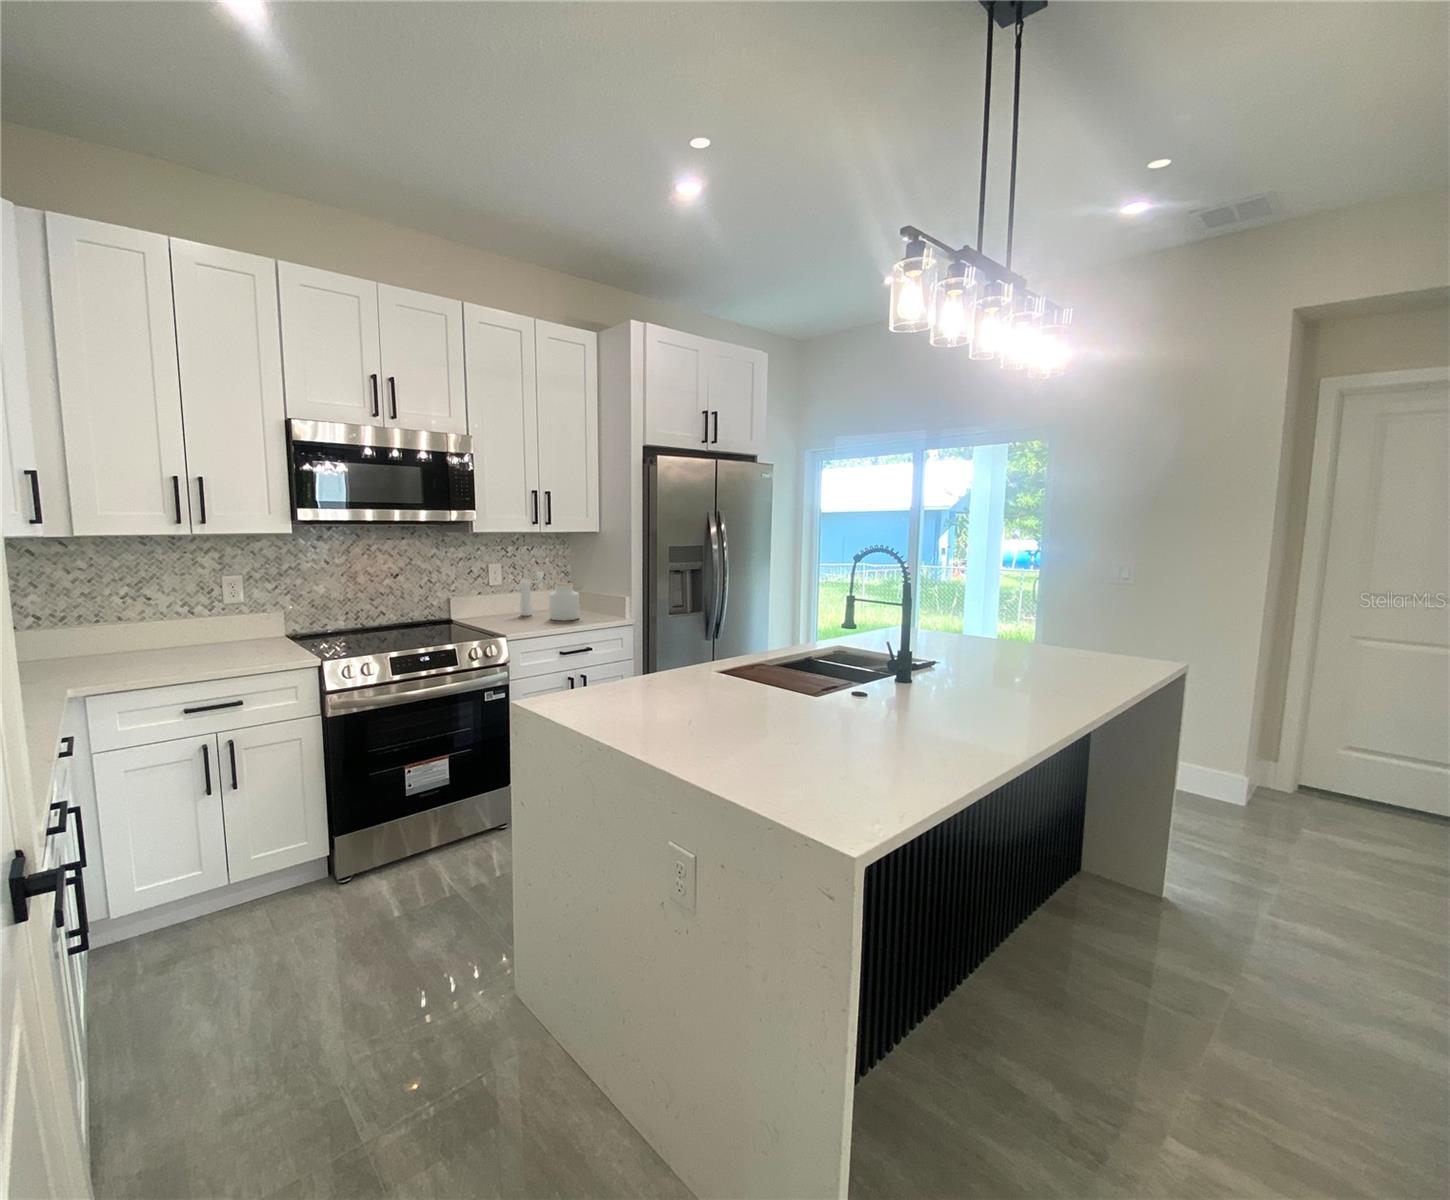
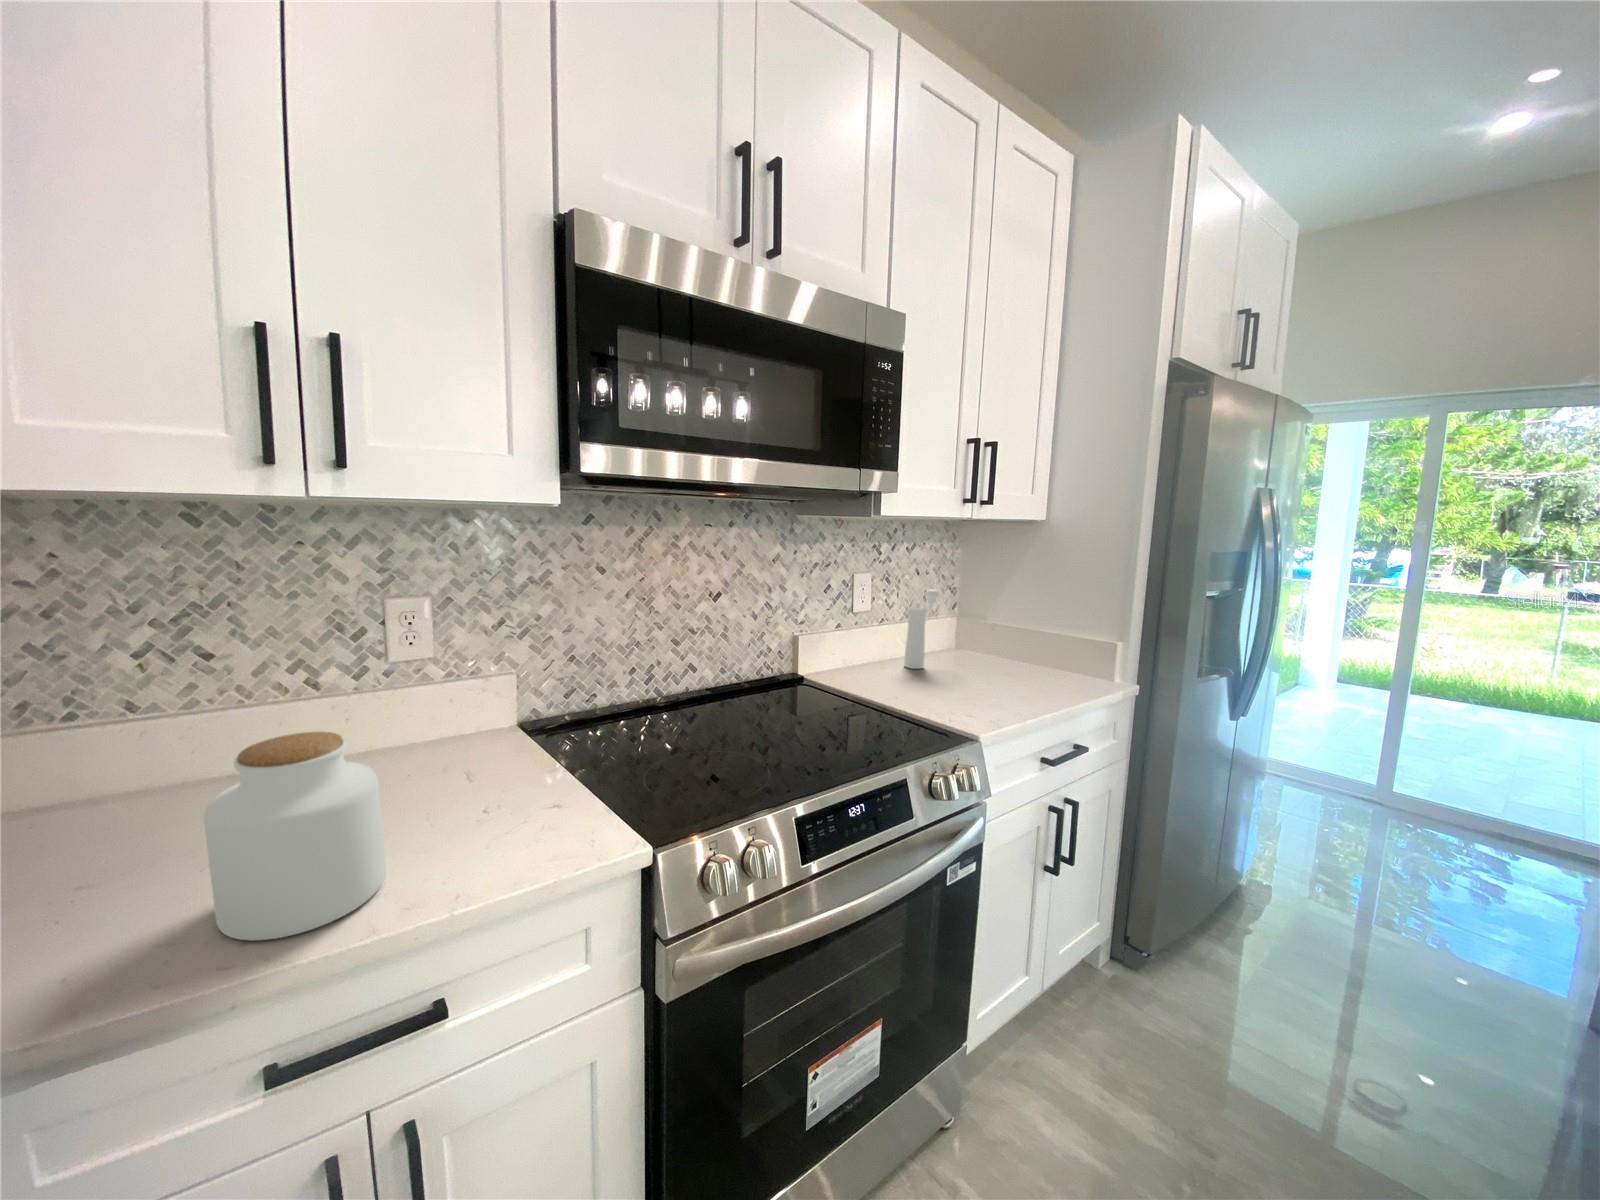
jar: present [549,583,580,620] -> present [204,732,386,940]

